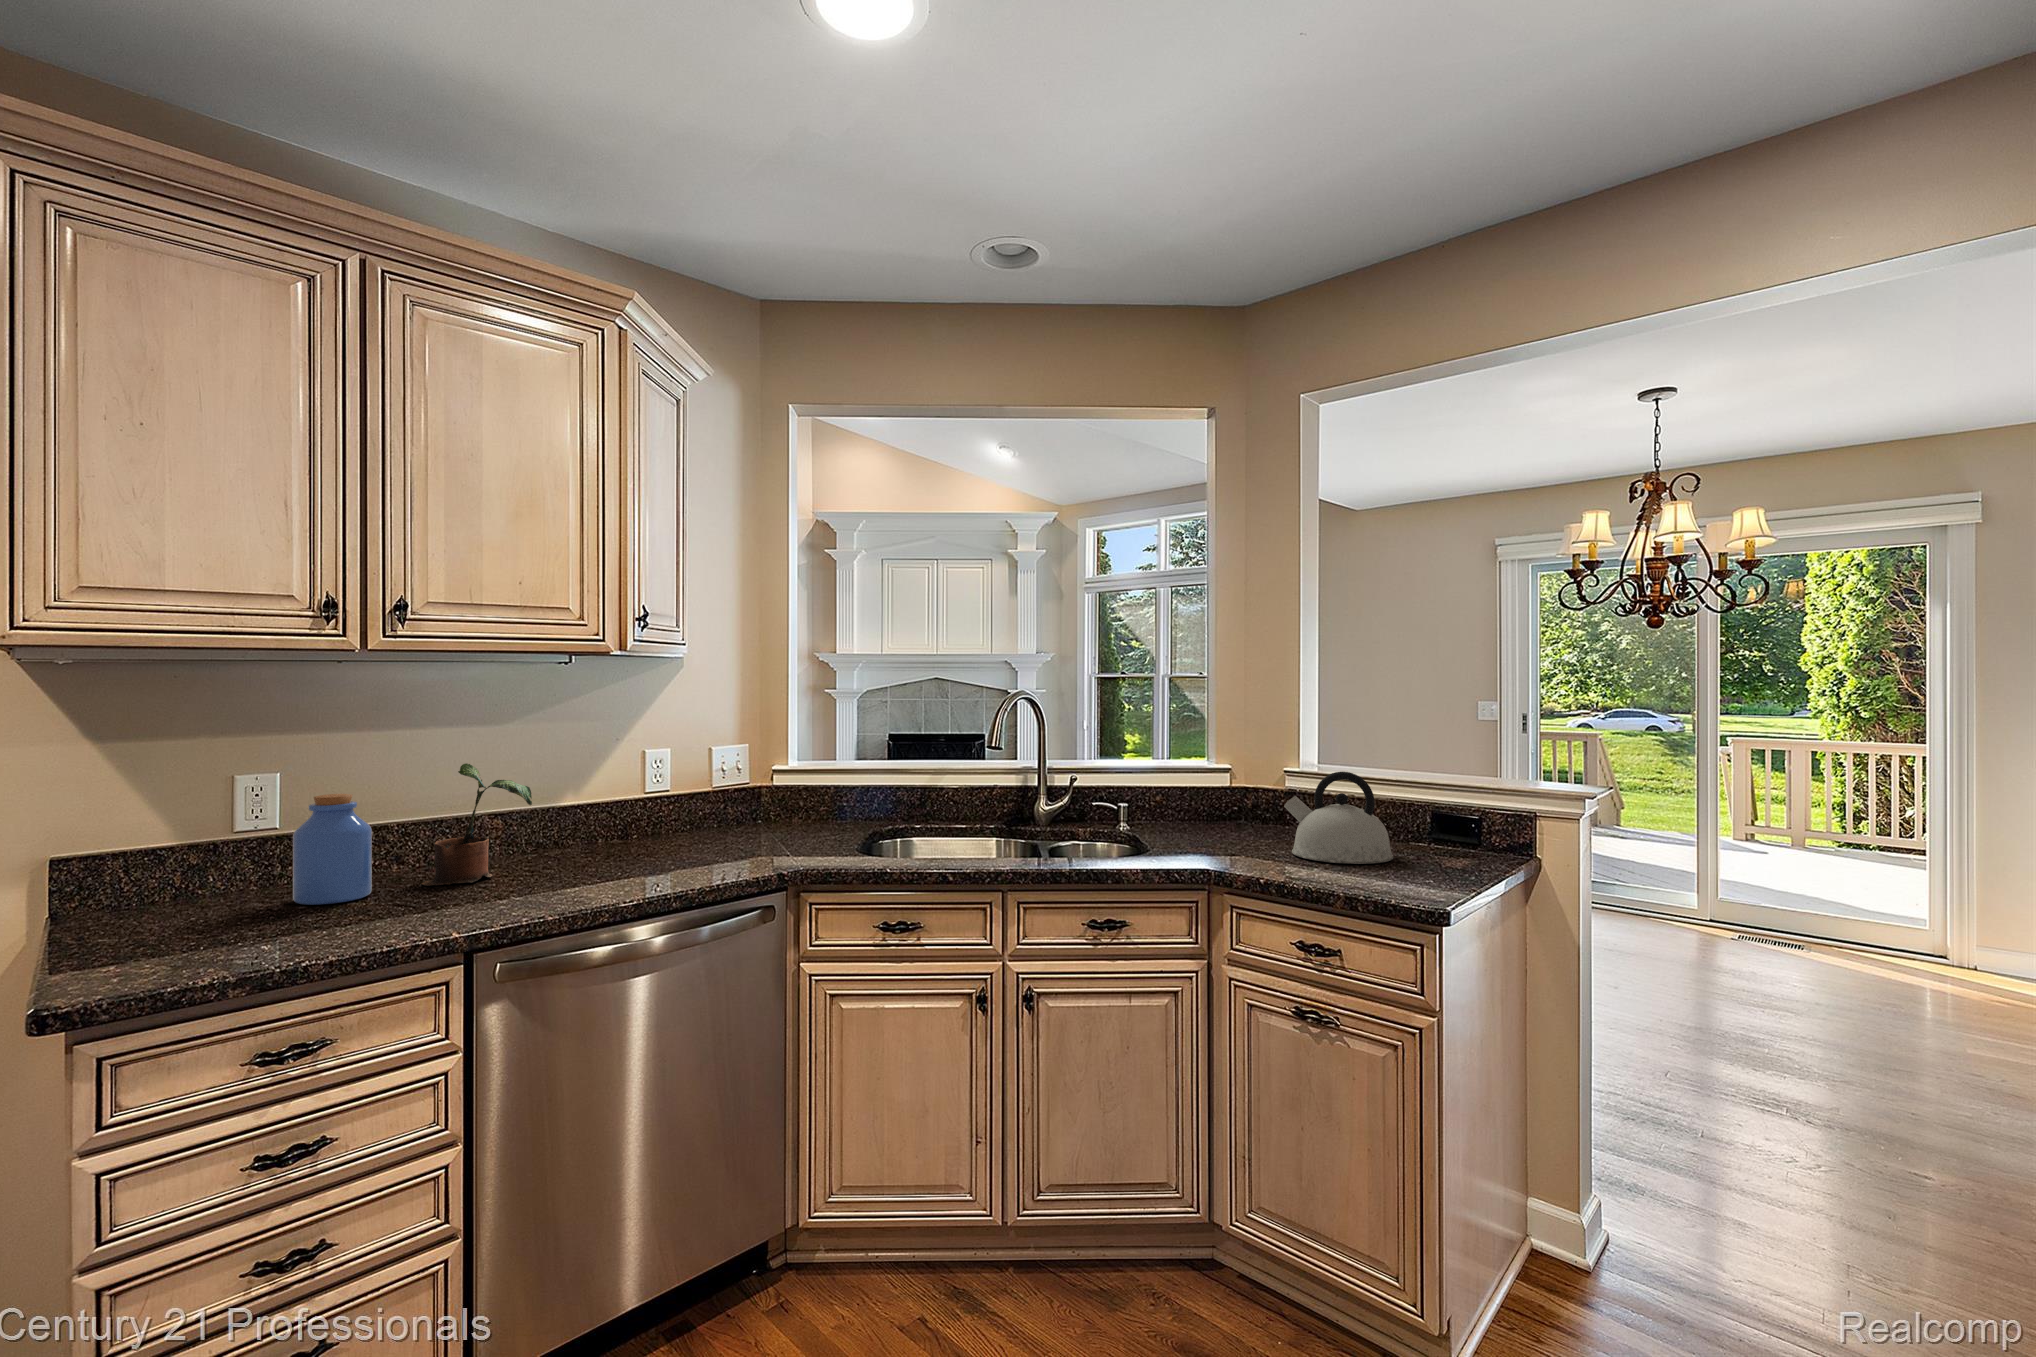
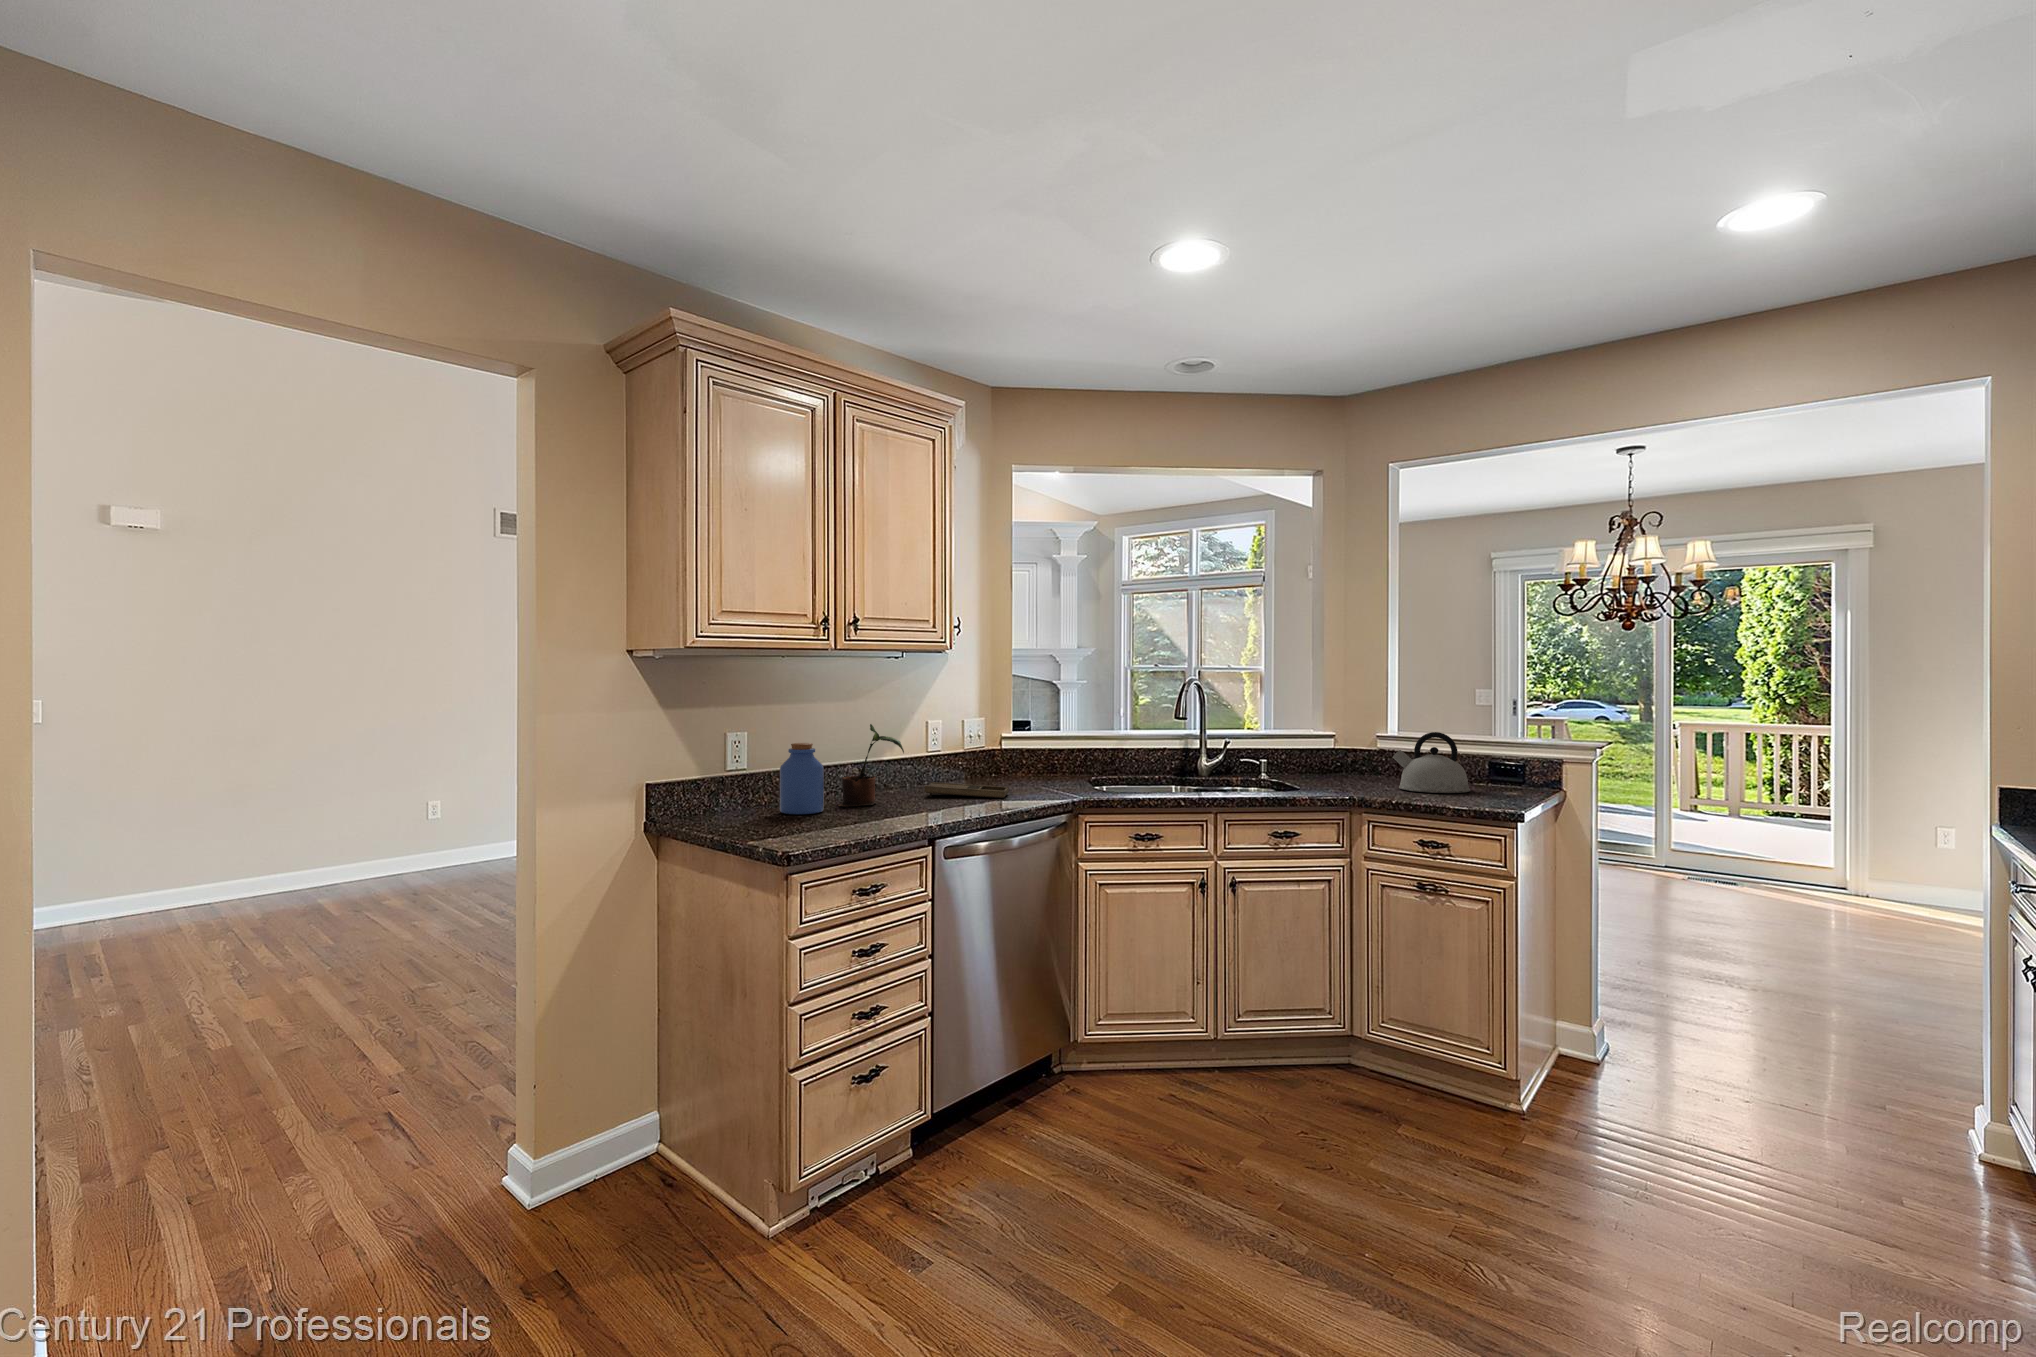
tray: none [589,840,719,867] -> present [925,782,1009,798]

